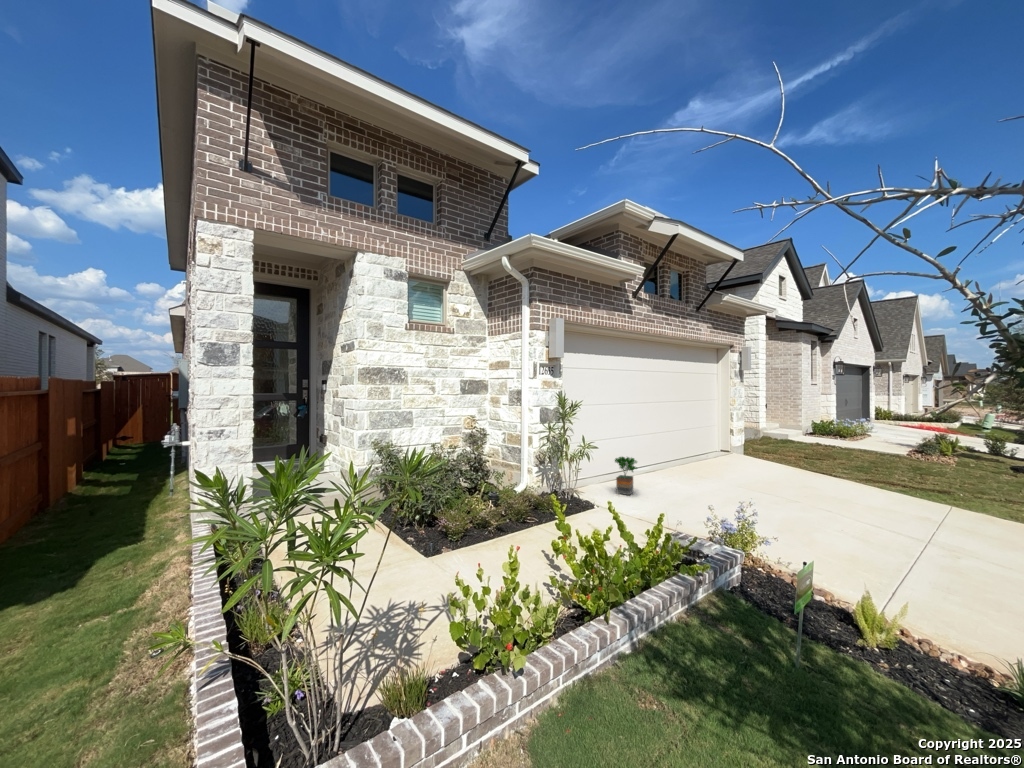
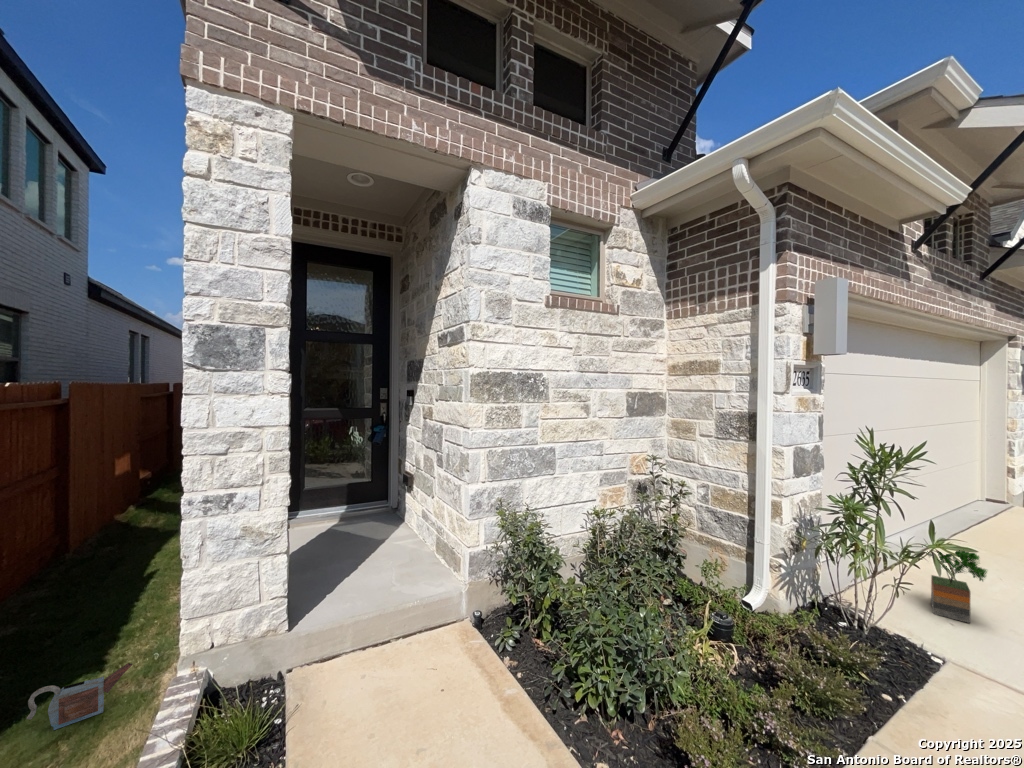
watering can: none [120,518,170,546] -> present [27,663,133,730]

